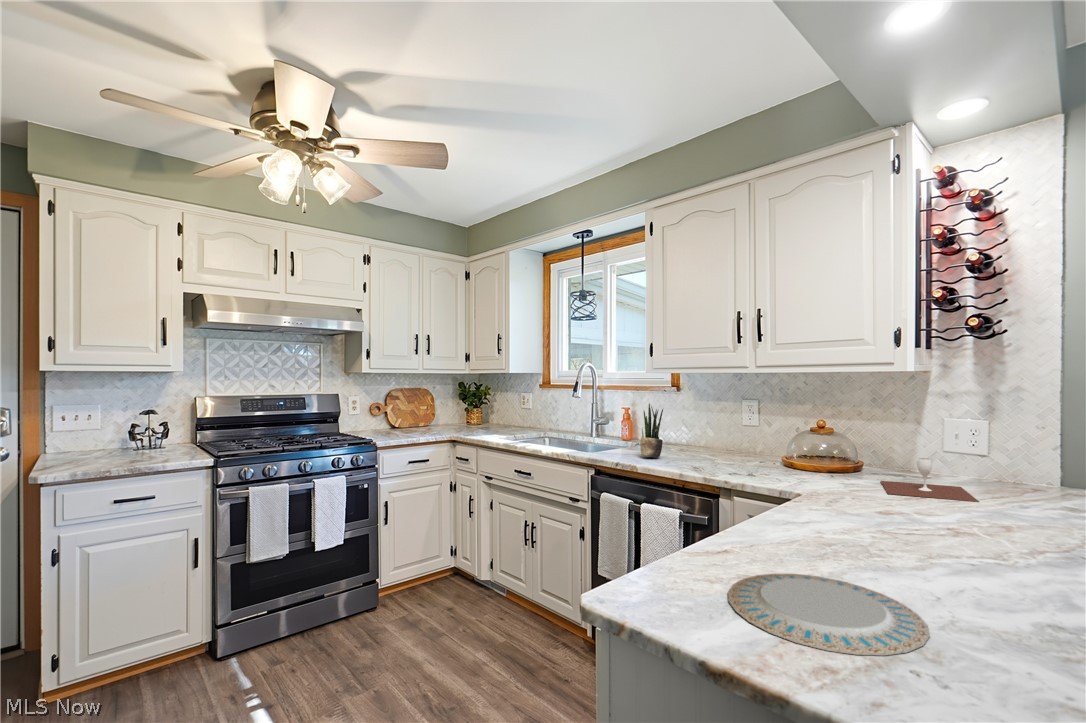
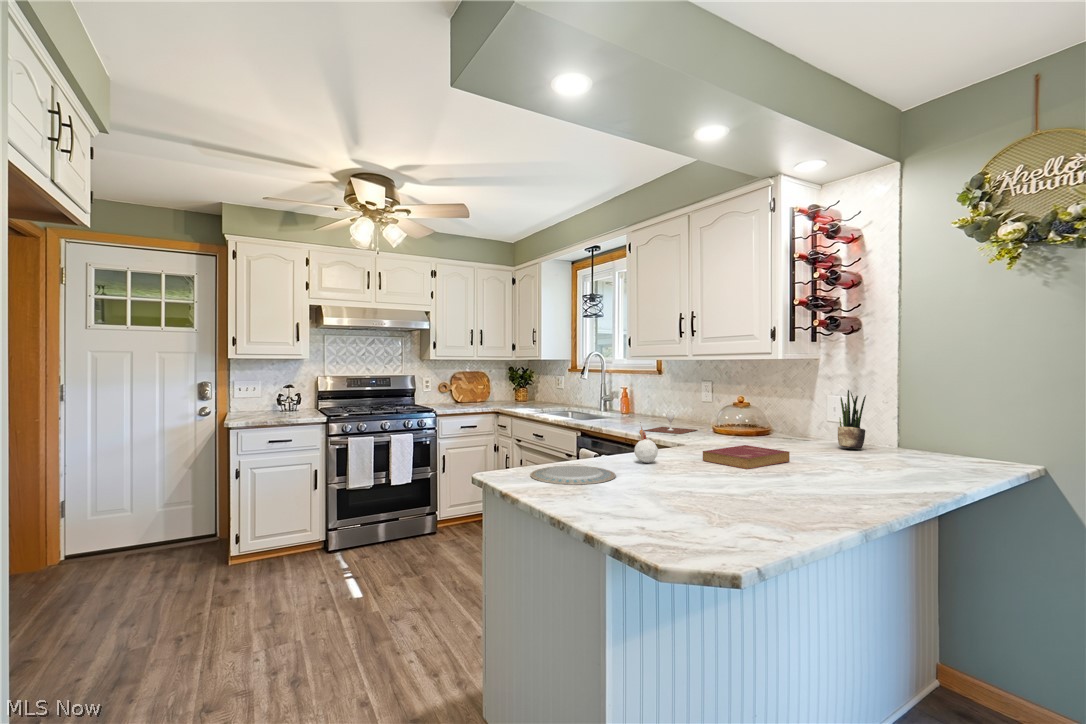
potted plant: present [640,404,663,457] -> present [838,390,866,449]
wine glass: present [881,458,979,502] -> present [644,412,696,434]
candle: none [835,479,882,552] -> present [634,422,658,463]
book: none [927,502,1046,559] -> present [703,445,790,469]

